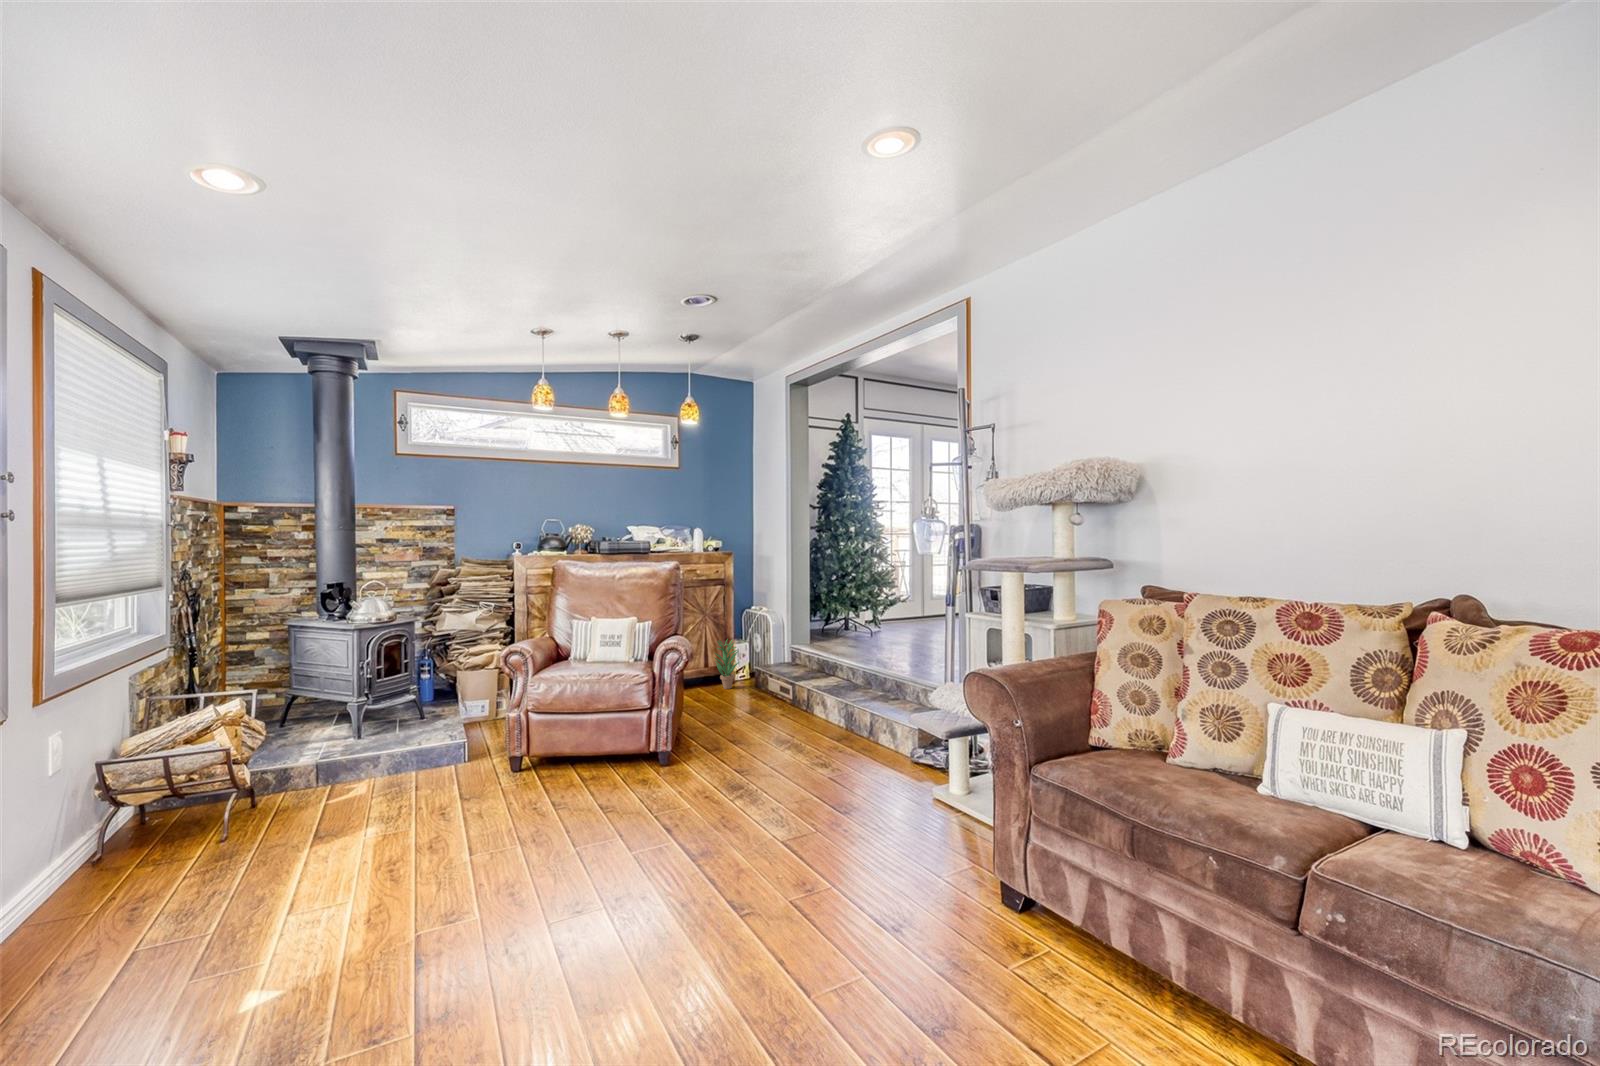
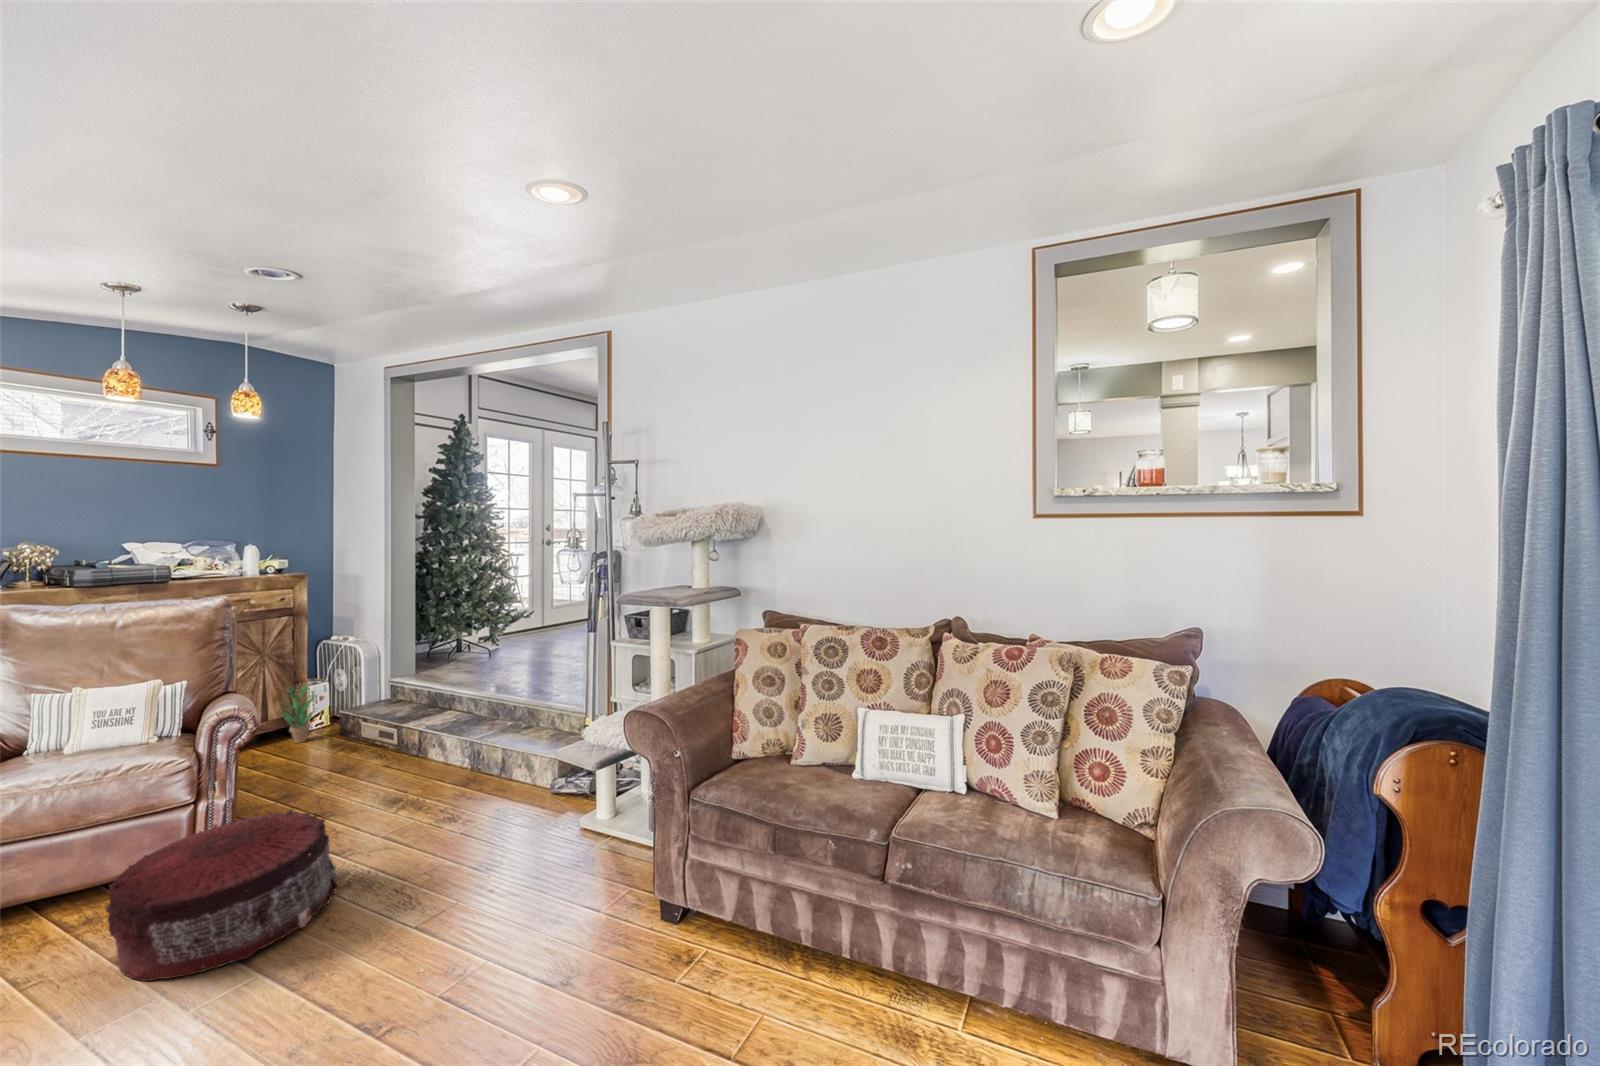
pouf: none [594,726,734,831] -> present [105,810,339,982]

